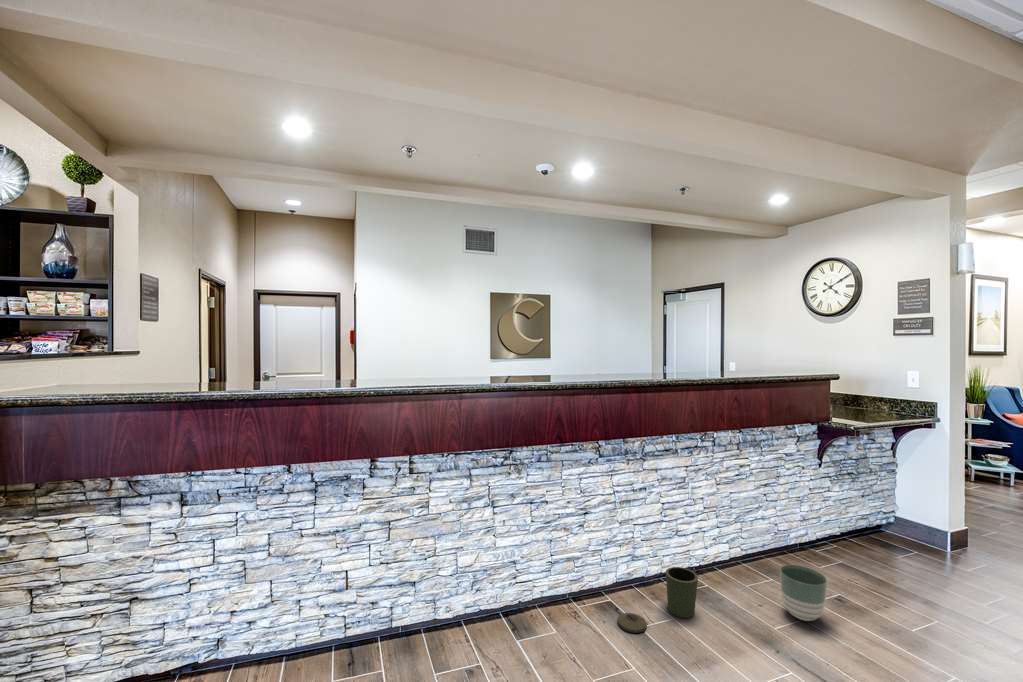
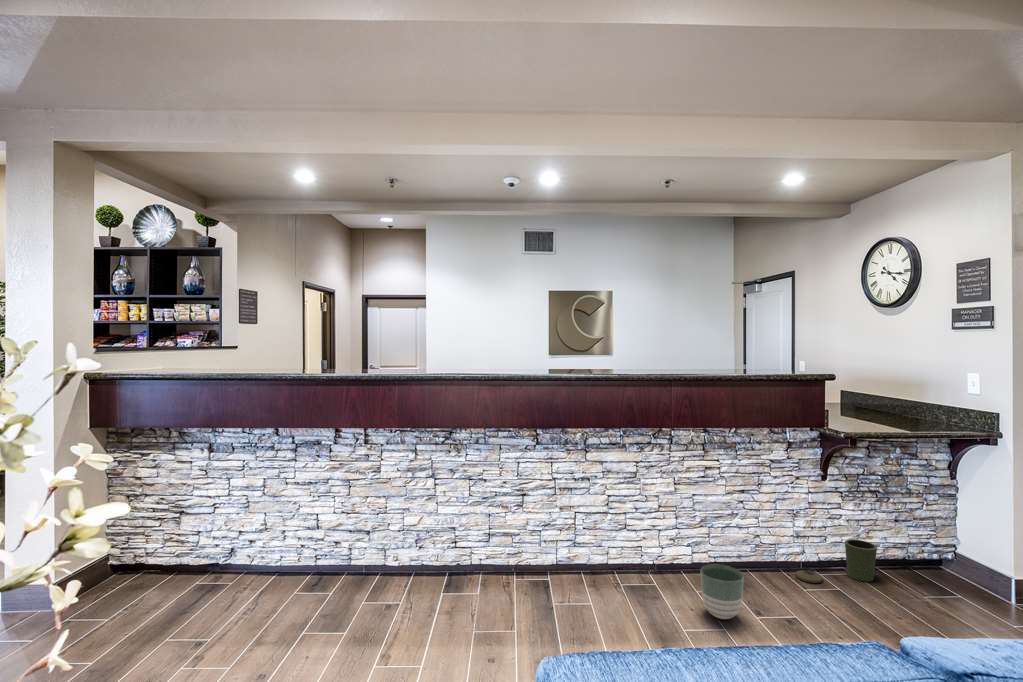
trash can: present [617,567,698,633] -> present [796,539,877,583]

